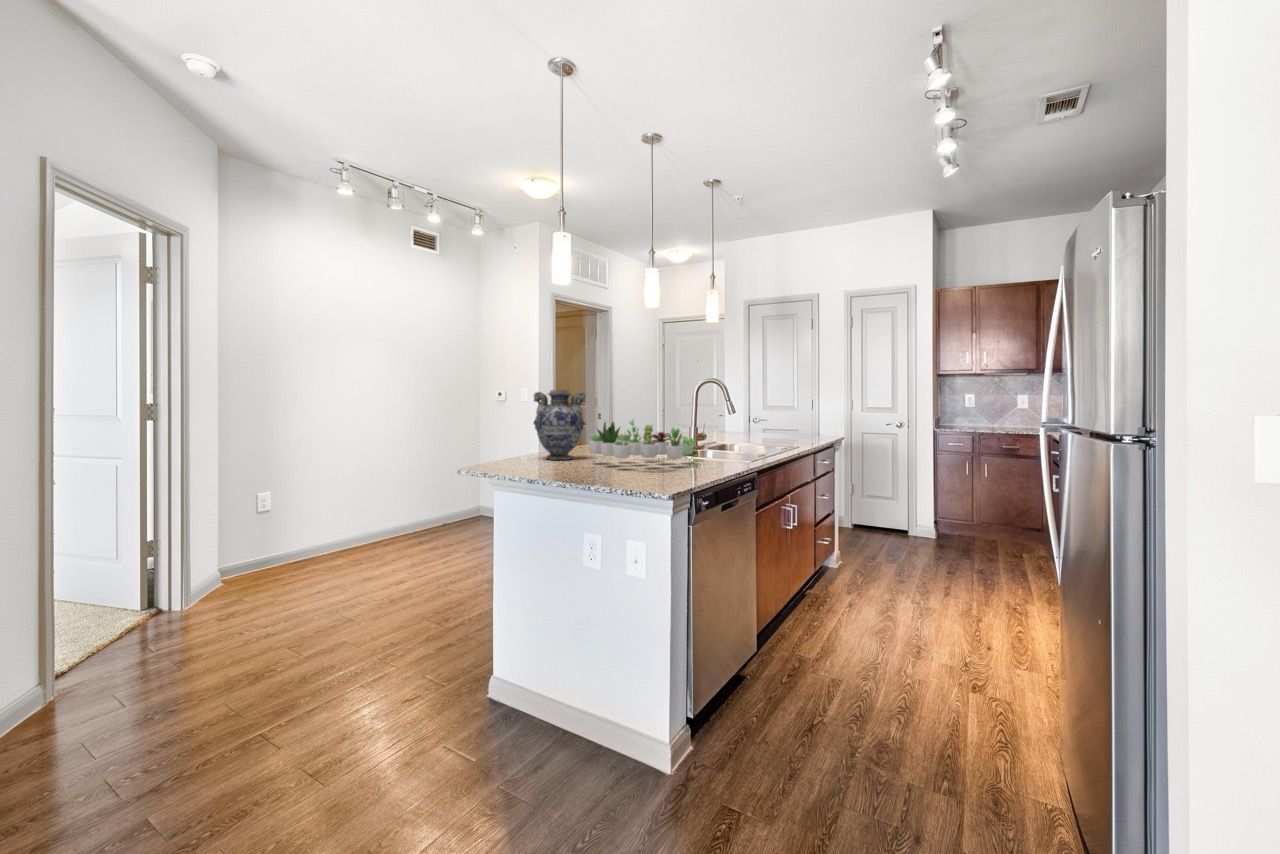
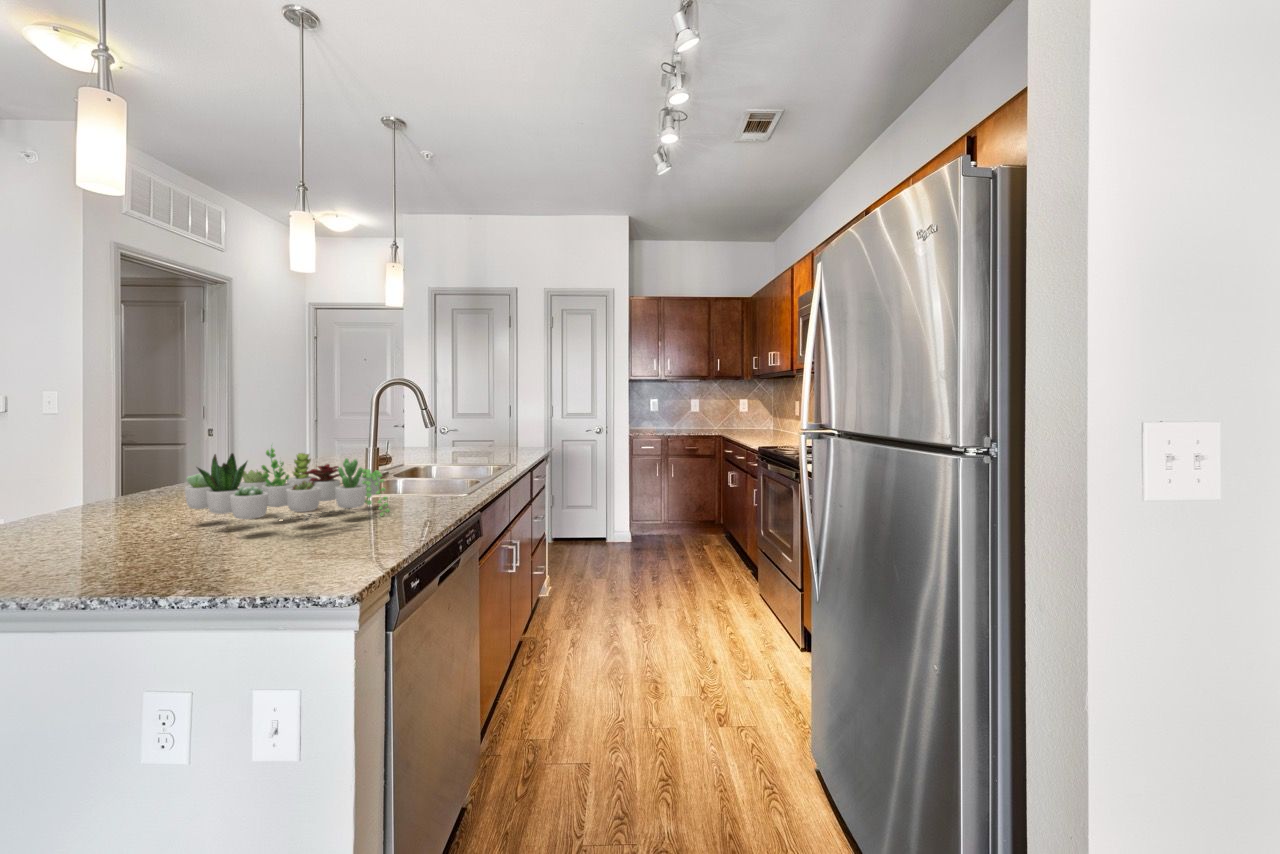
decorative vase: present [534,390,586,460] -> none [60,399,180,523]

